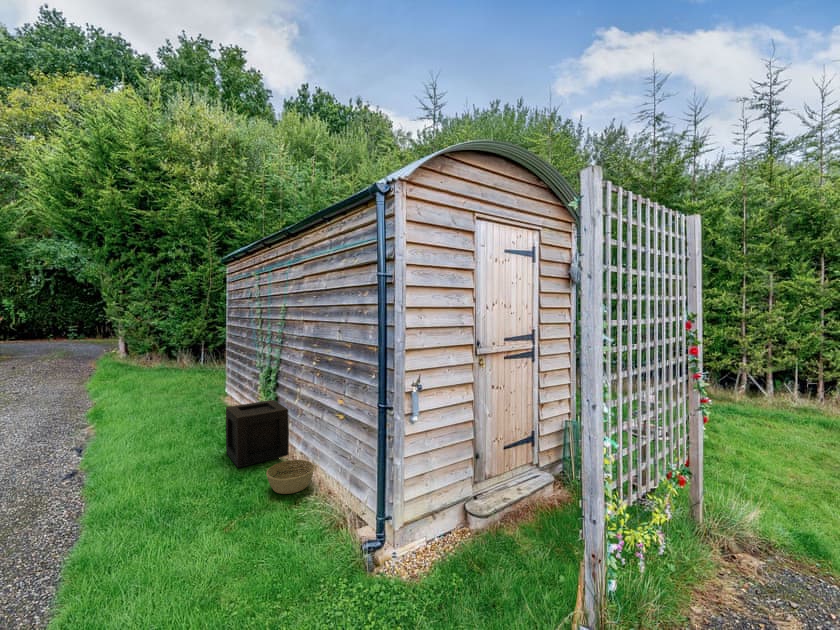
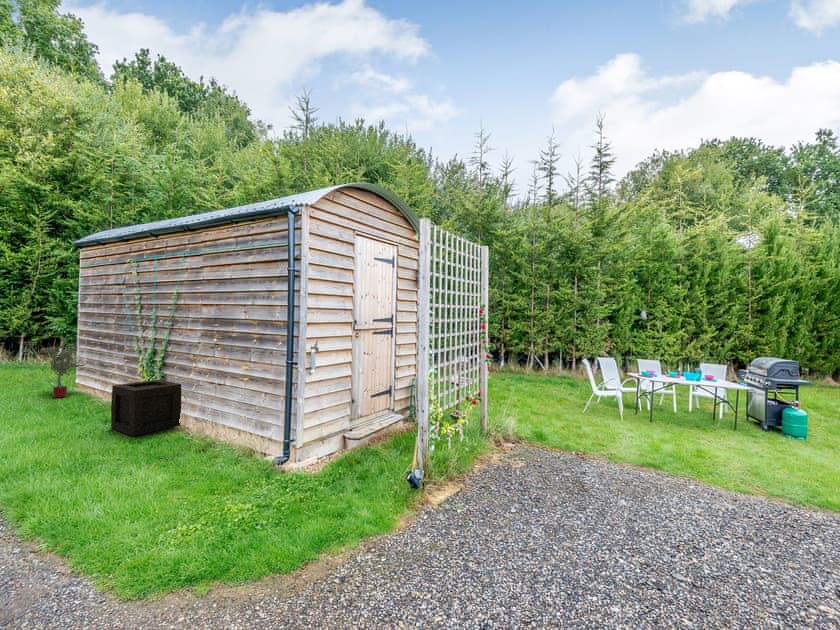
potted tree: none [200,353,232,405] -> present [50,343,86,398]
basket: present [266,460,314,494] -> none [173,422,217,446]

